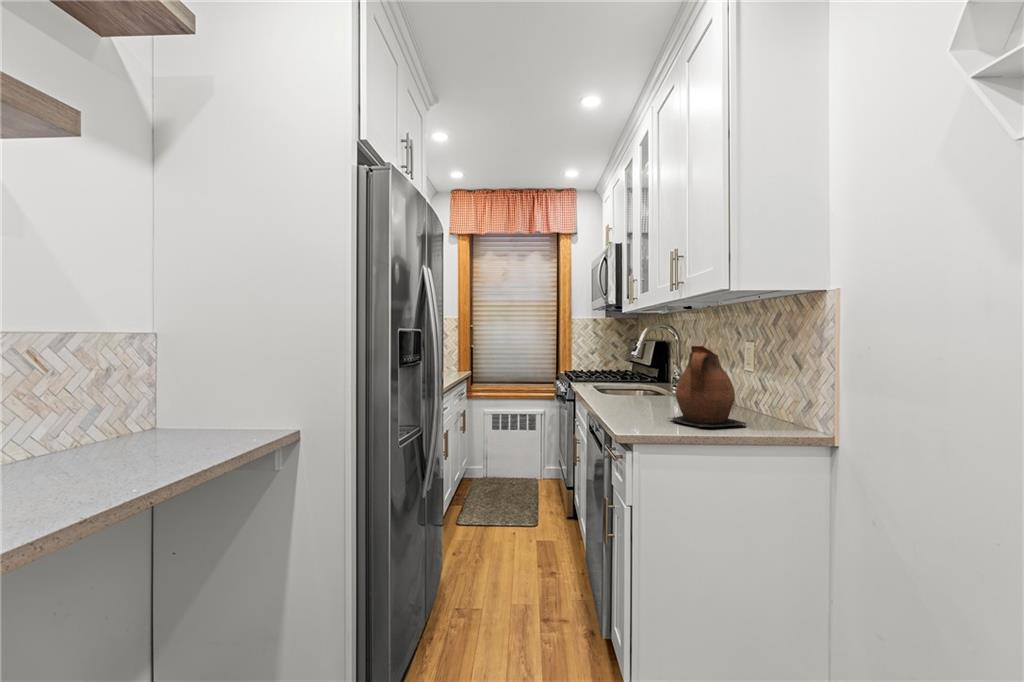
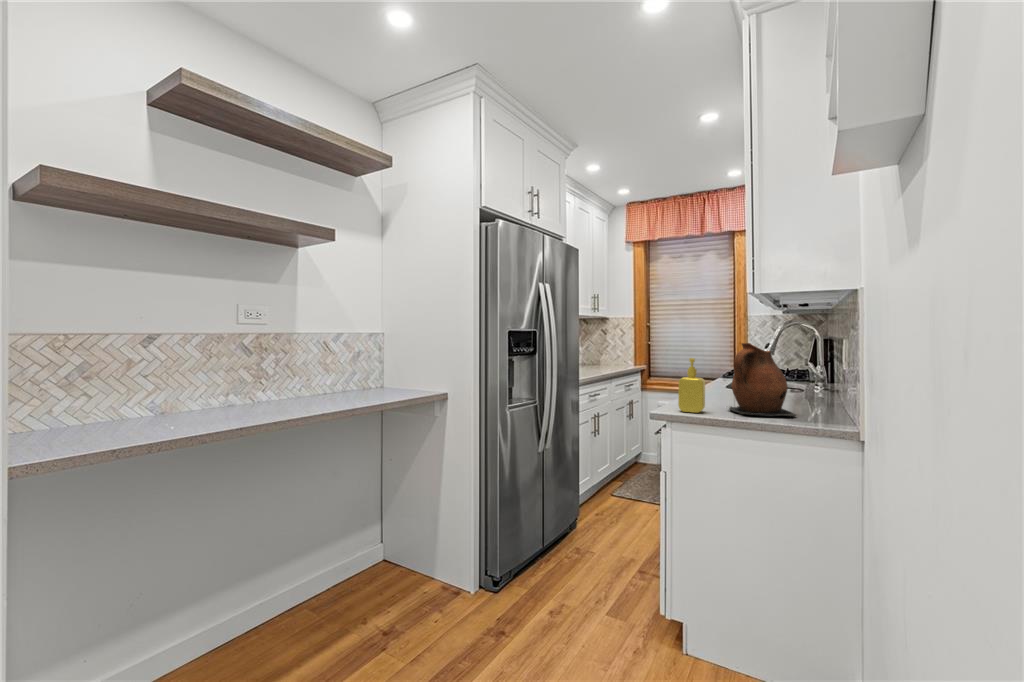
soap dispenser: none [630,364,661,430] -> present [678,358,705,413]

